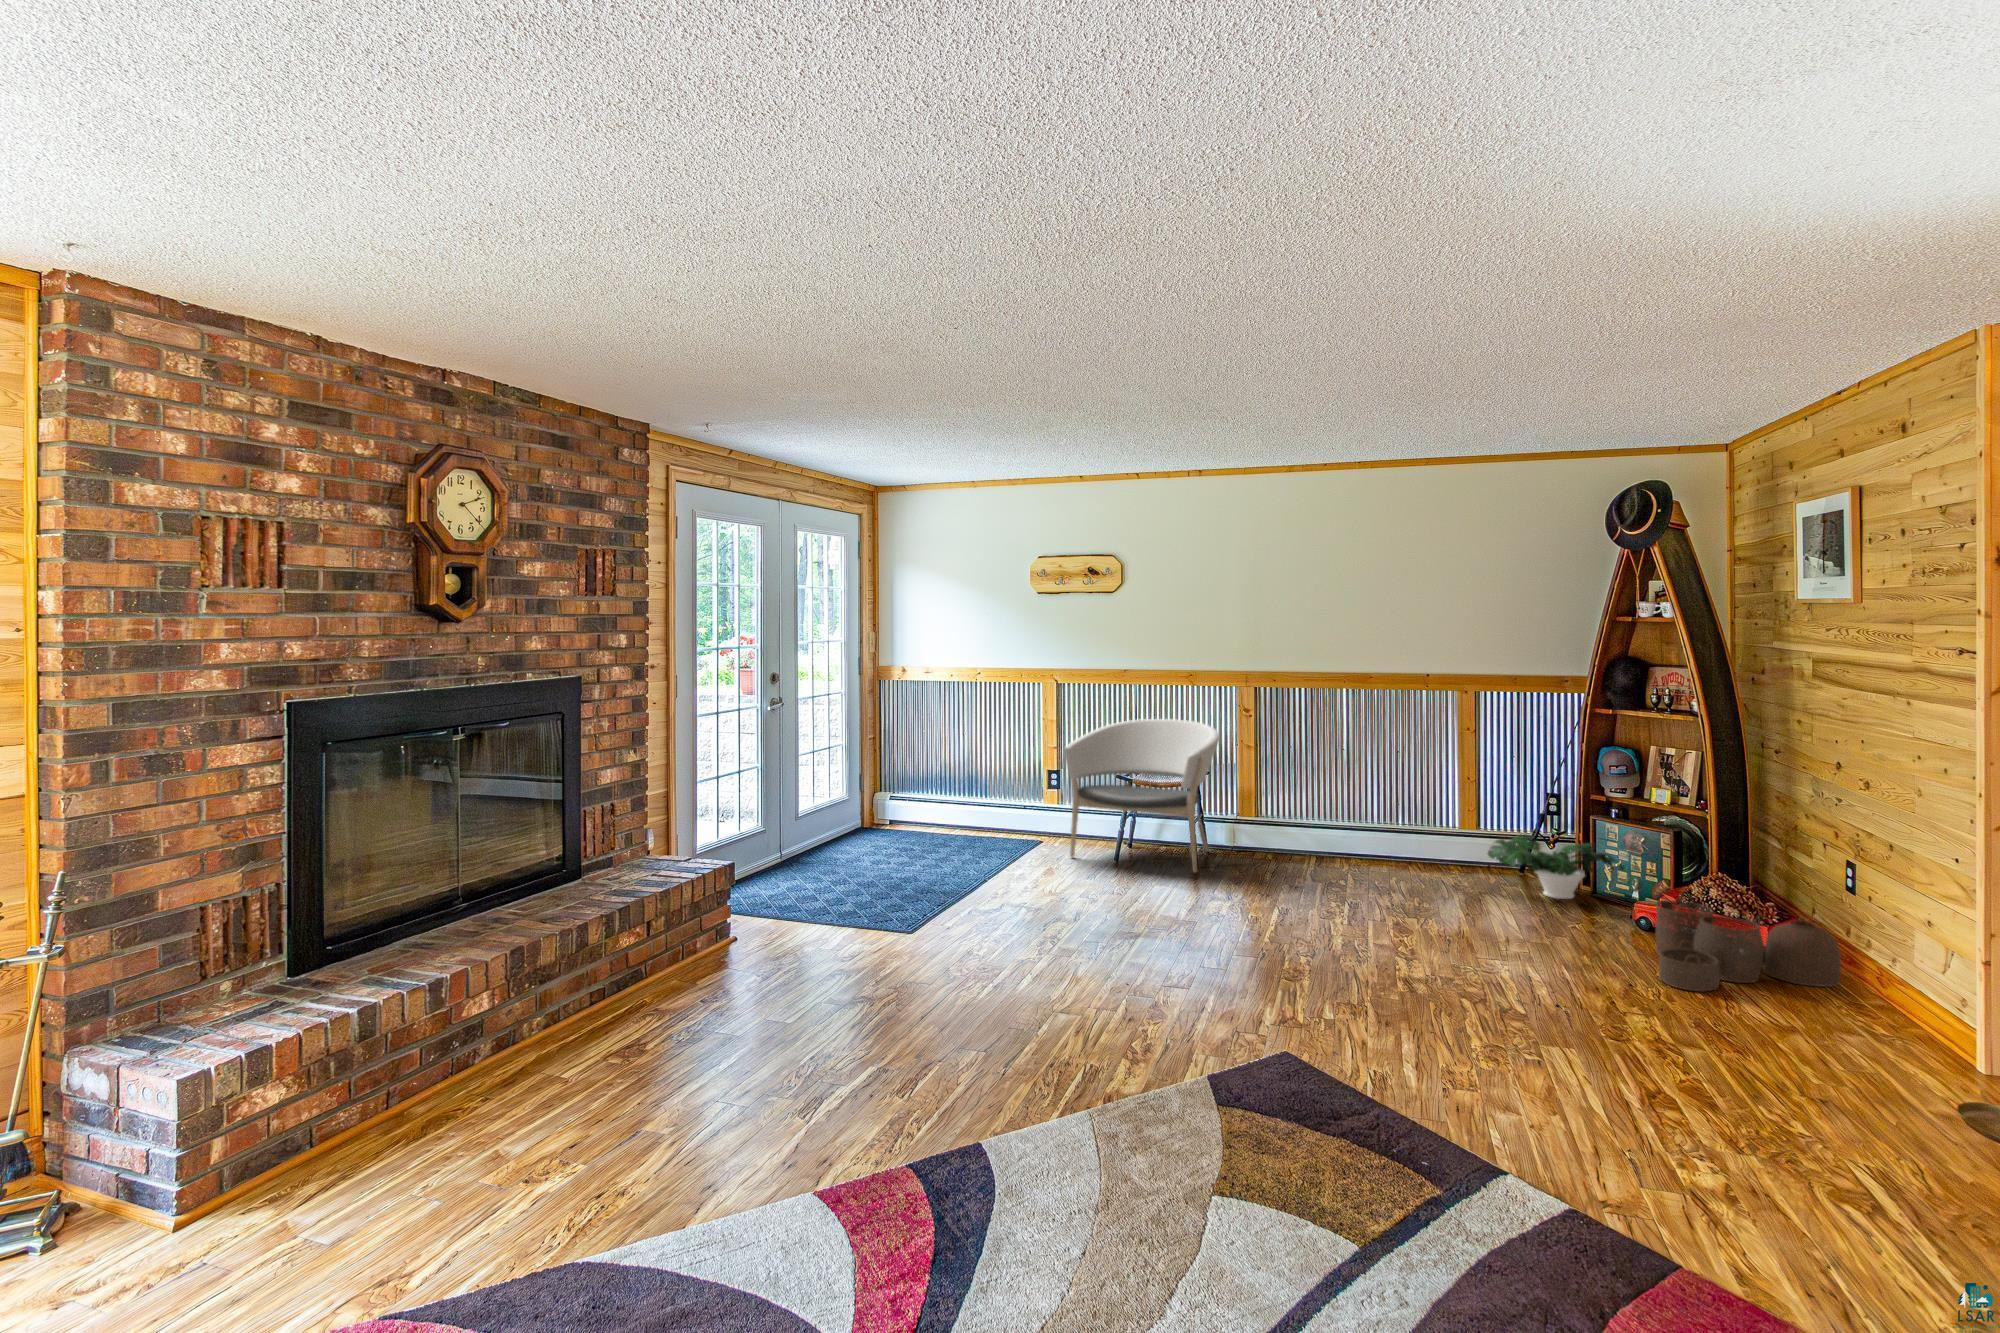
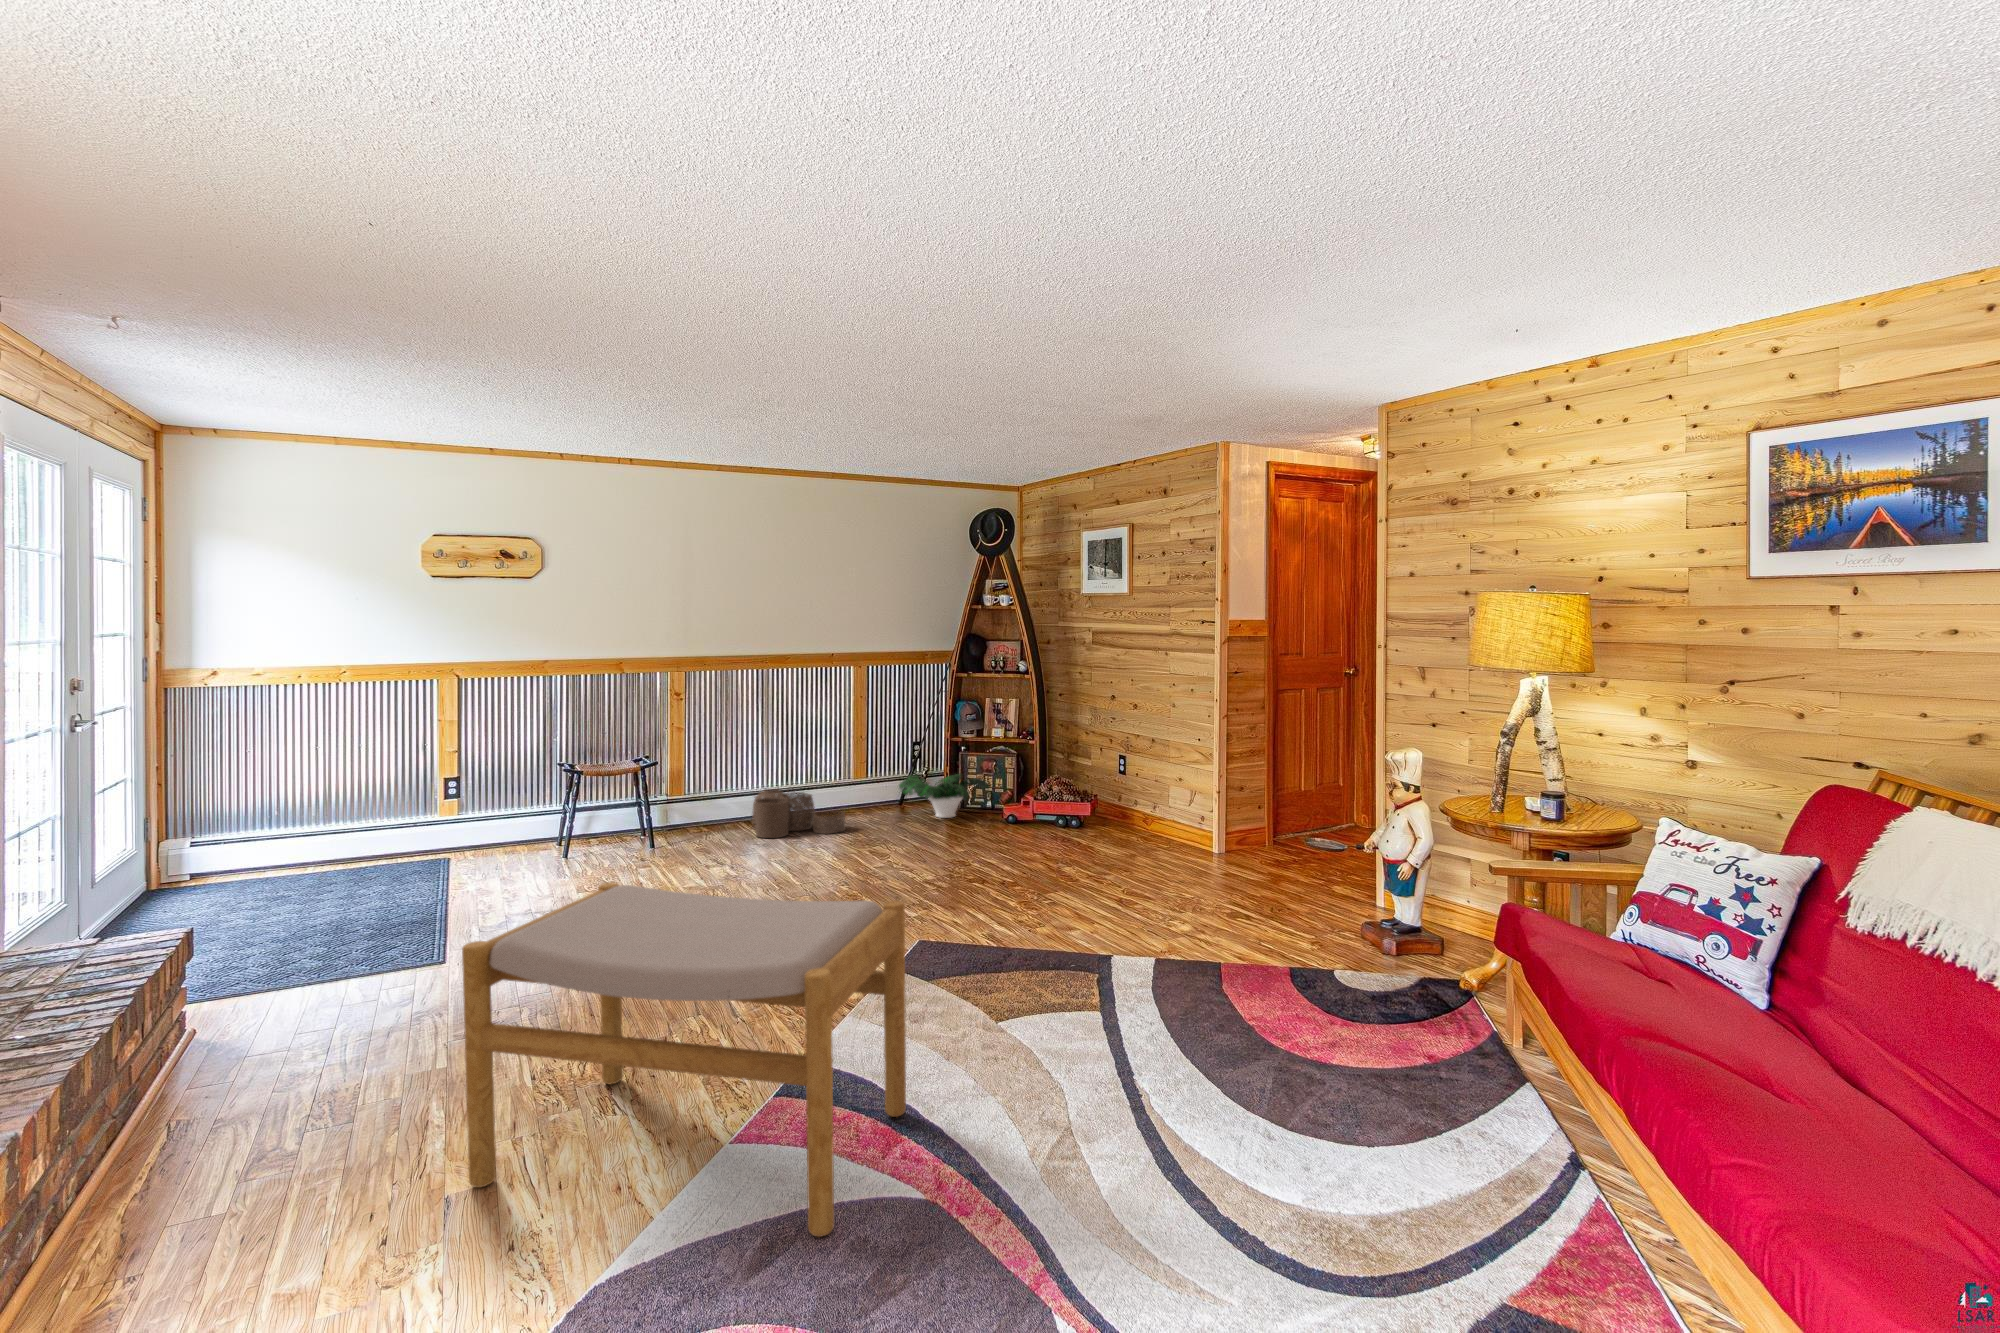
armchair: present [1064,719,1220,873] -> none [507,708,677,865]
footstool: none [676,877,960,1218] -> present [462,882,906,1237]
woven basket: present [1656,895,1841,992] -> present [752,789,845,838]

